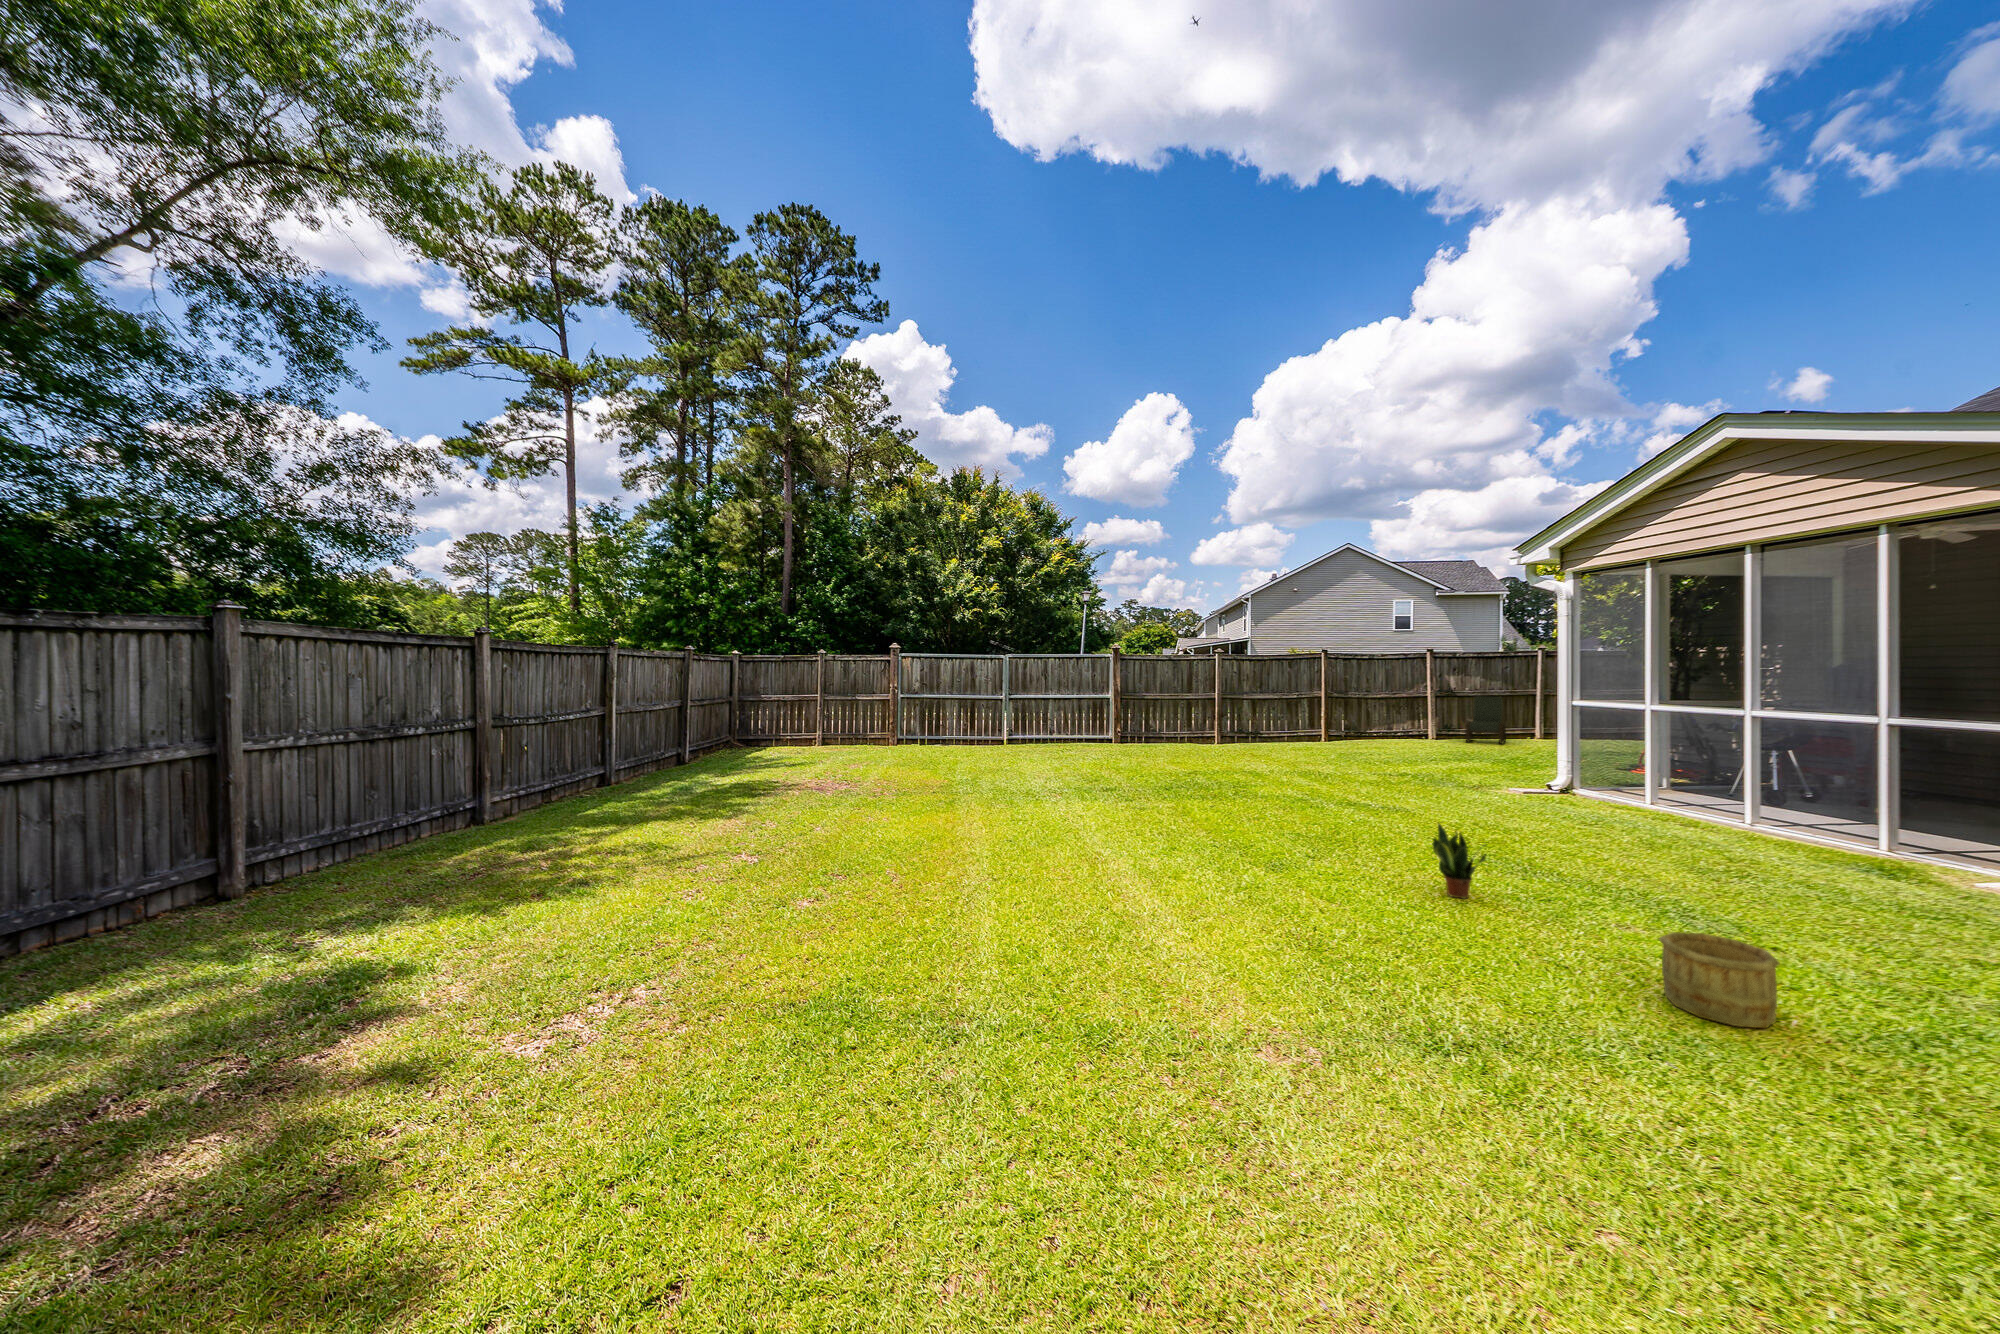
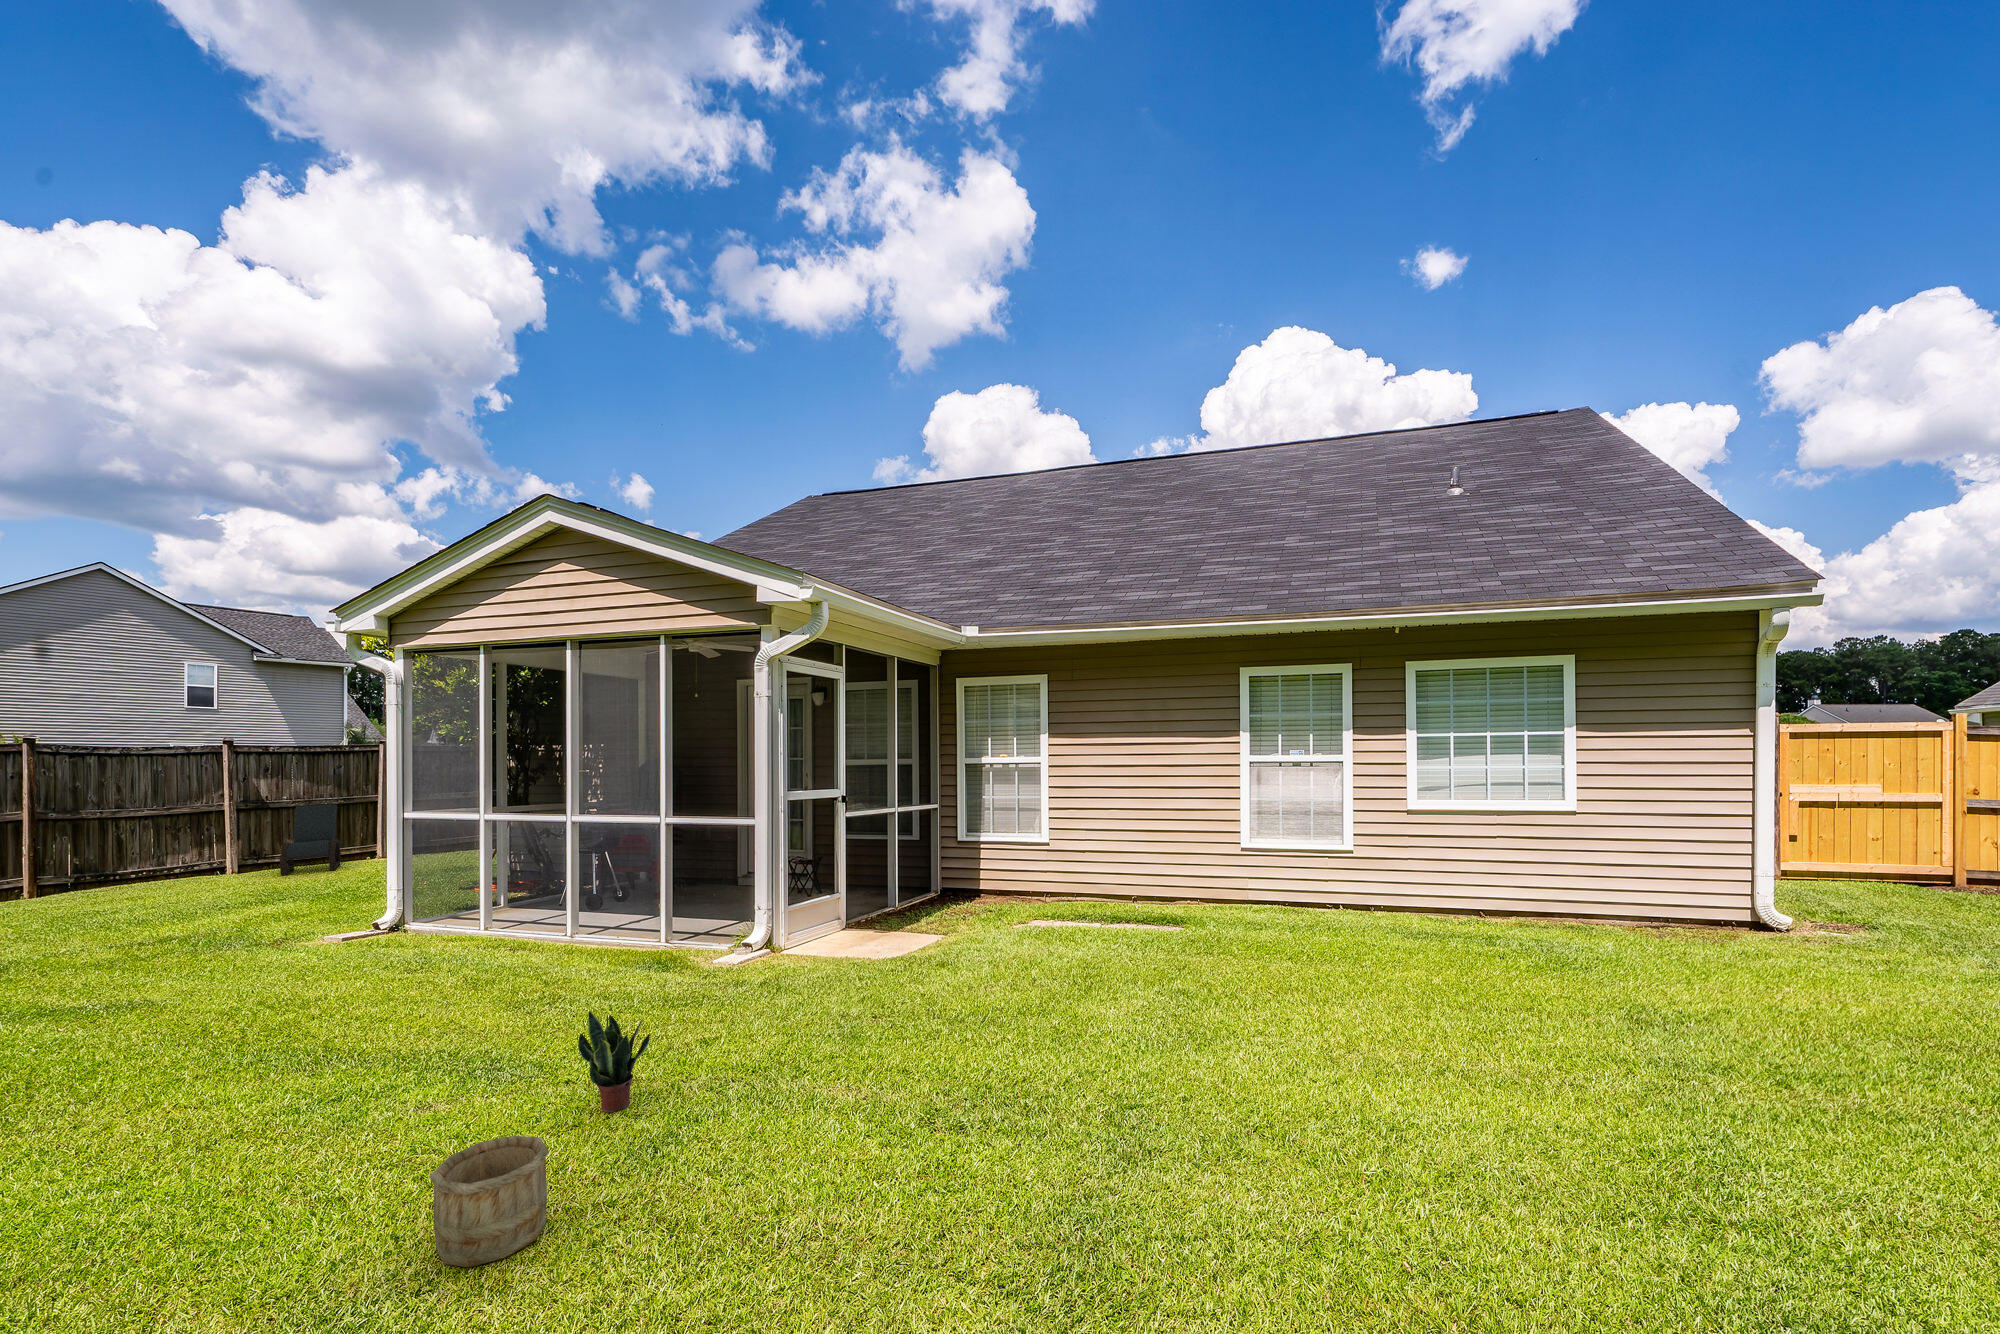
potted plant: present [1432,824,1486,899] -> present [578,1011,650,1112]

